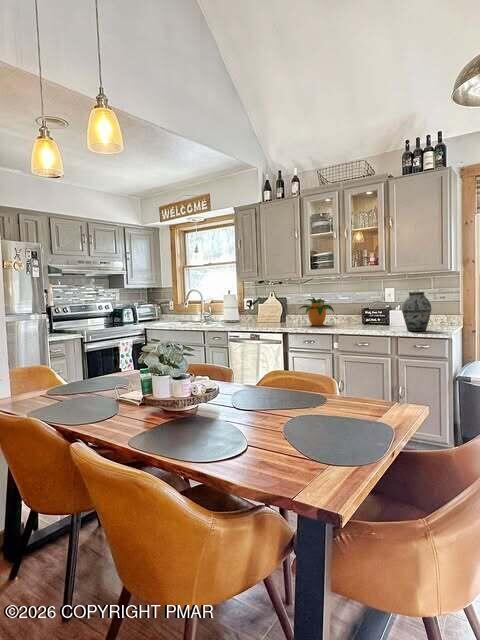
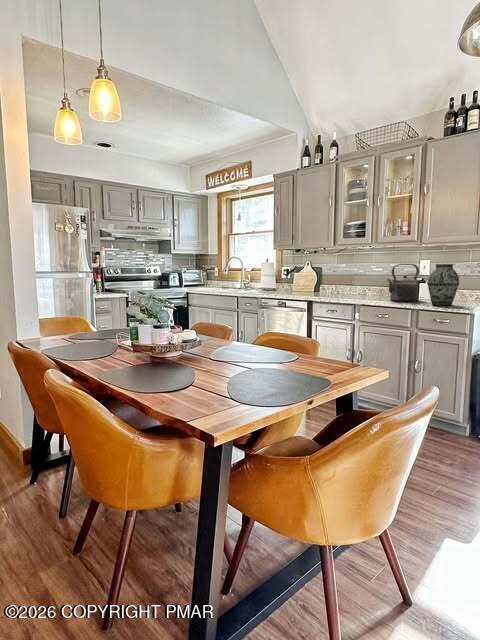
kettle: none [361,293,390,328] -> present [387,264,419,301]
potted plant: present [299,297,334,325] -> none [329,266,366,296]

